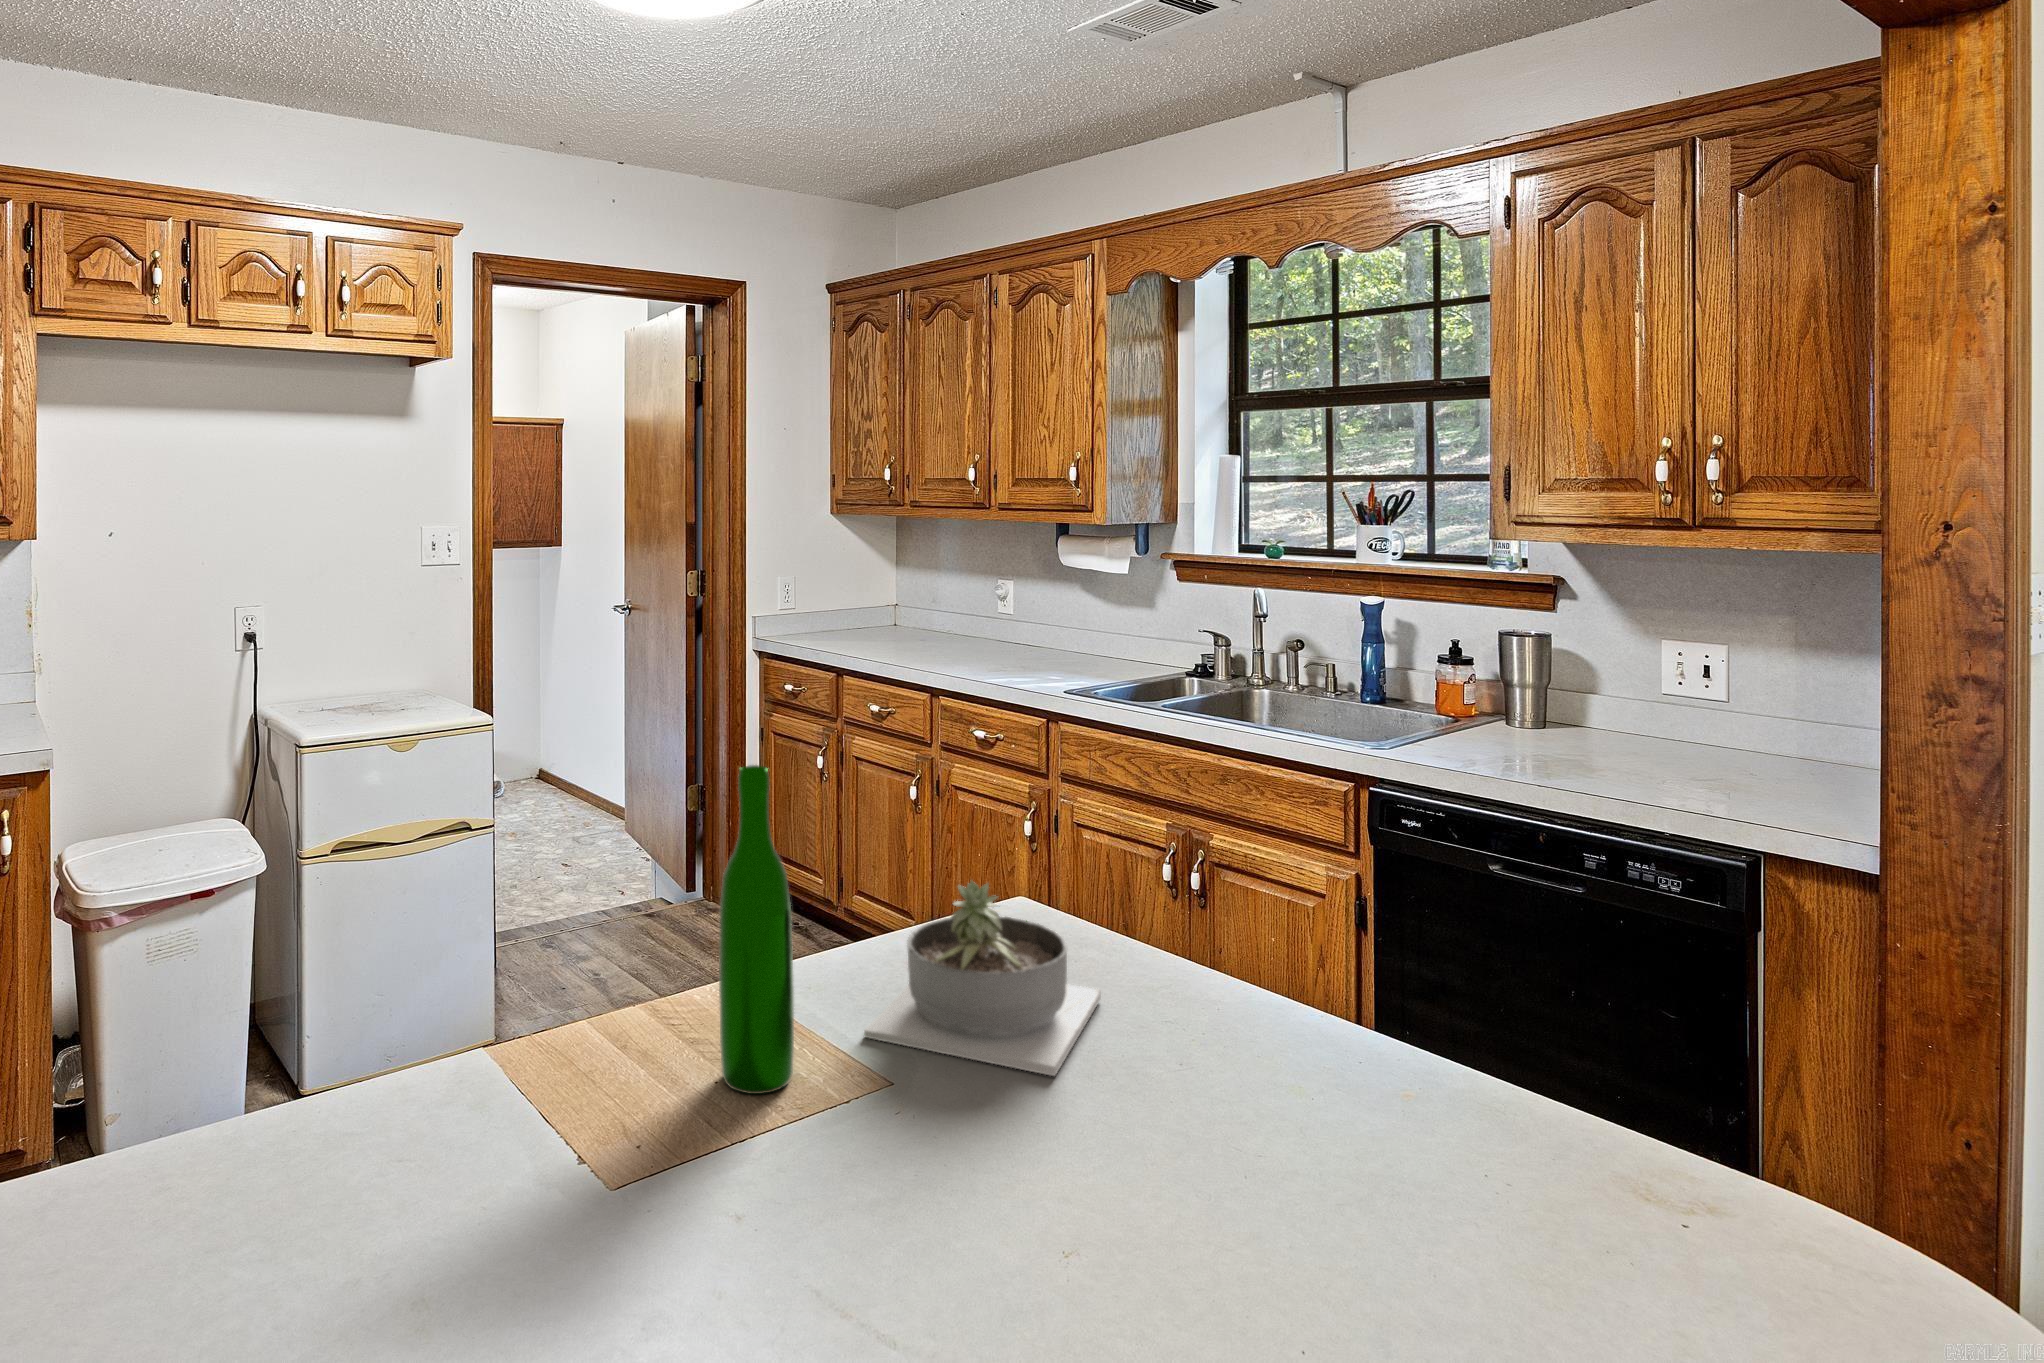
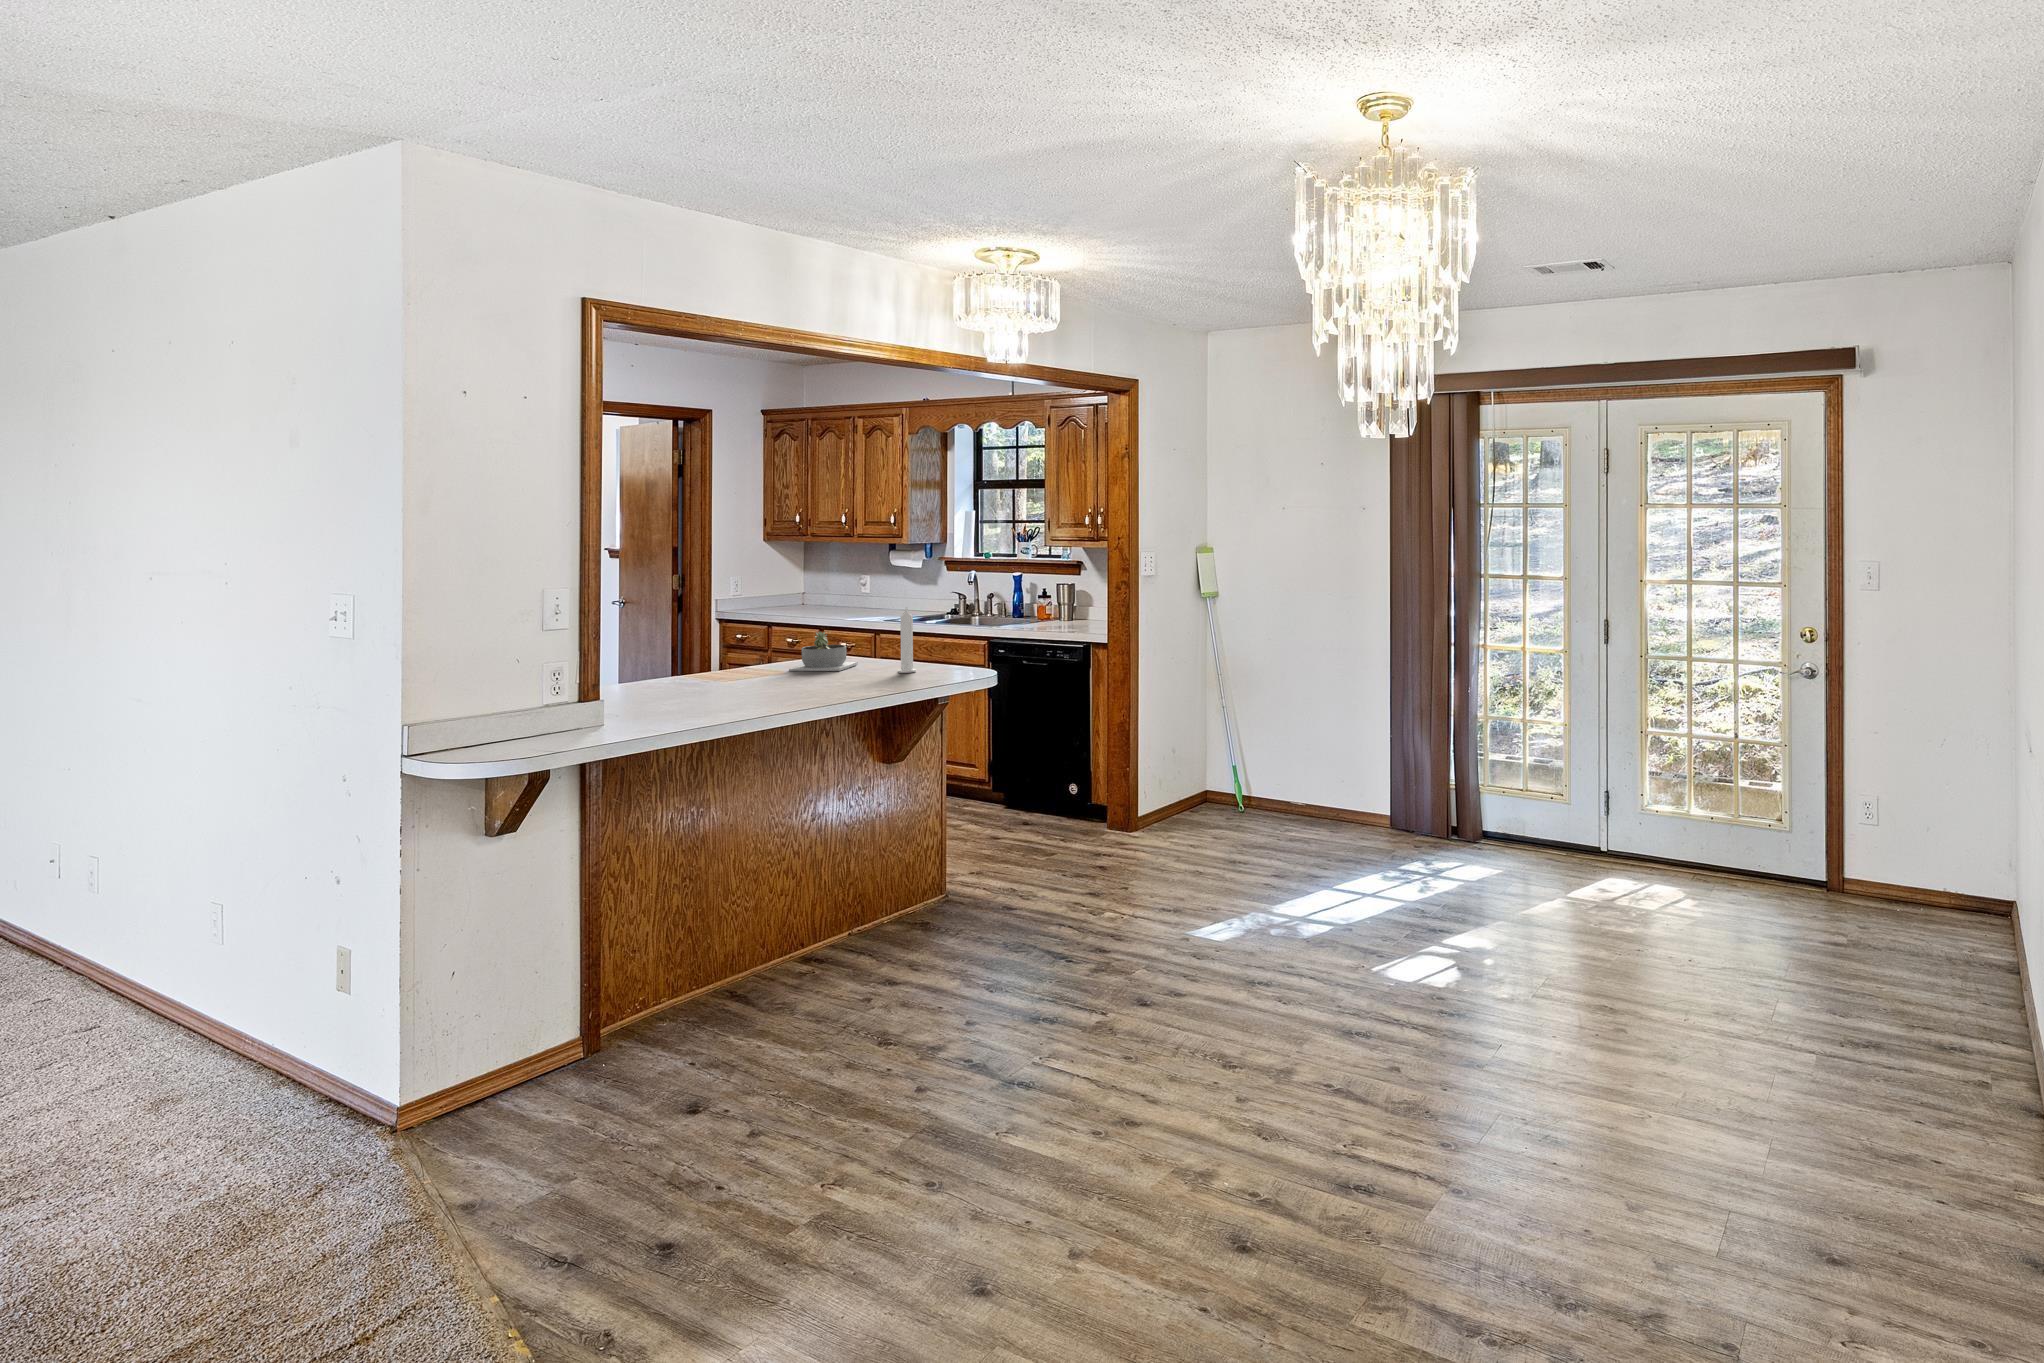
wine bottle: present [719,765,794,1094] -> none [751,595,770,676]
candle: none [1313,859,1403,1168] -> present [897,607,916,673]

